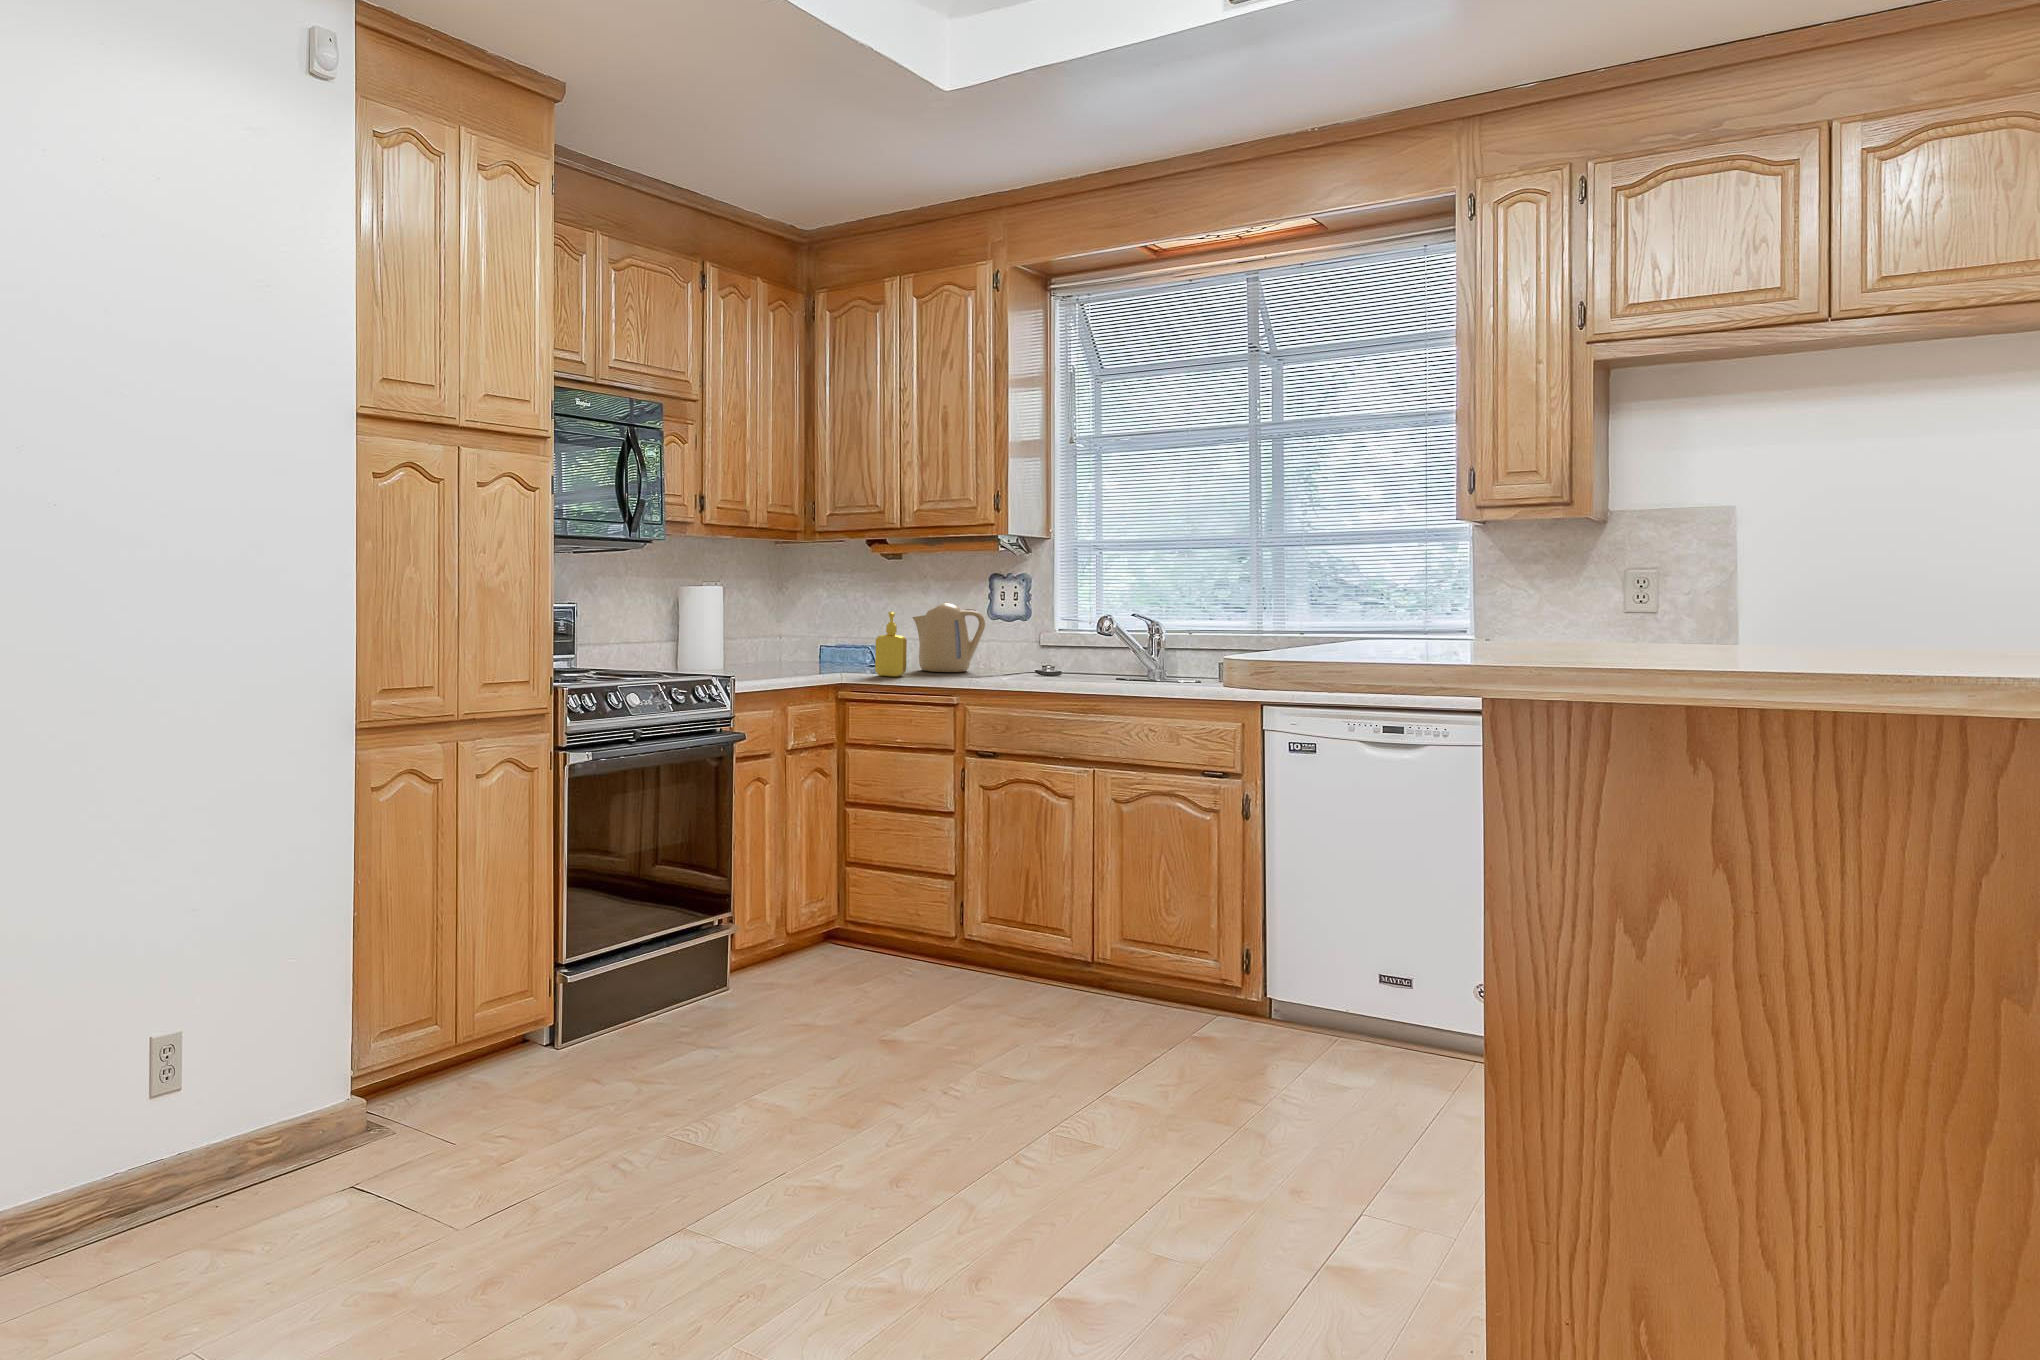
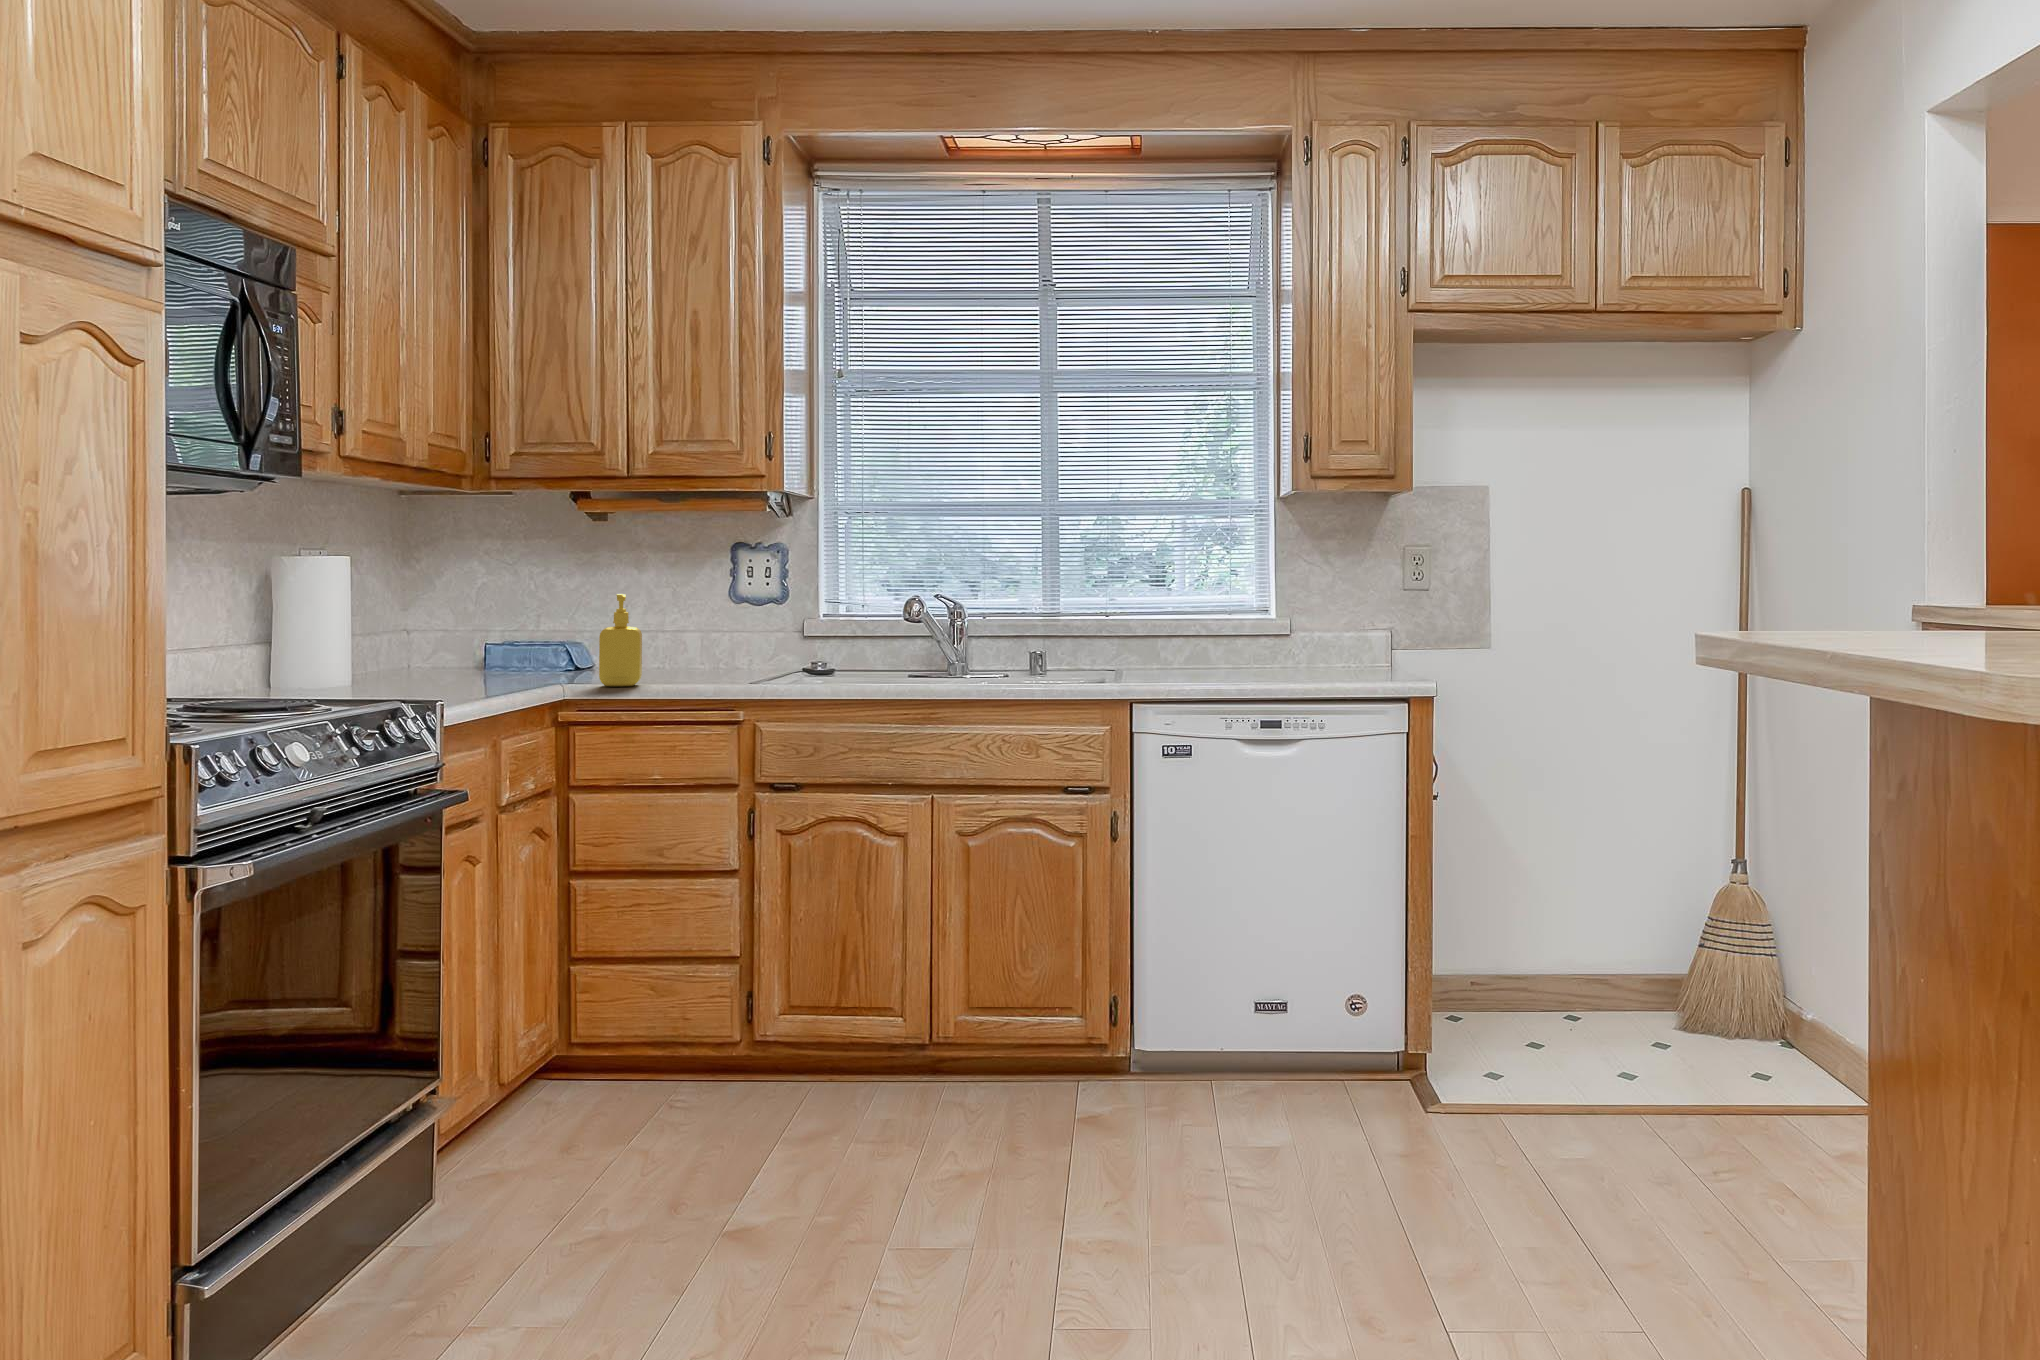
kettle: present [913,602,985,672] -> none [638,579,738,676]

